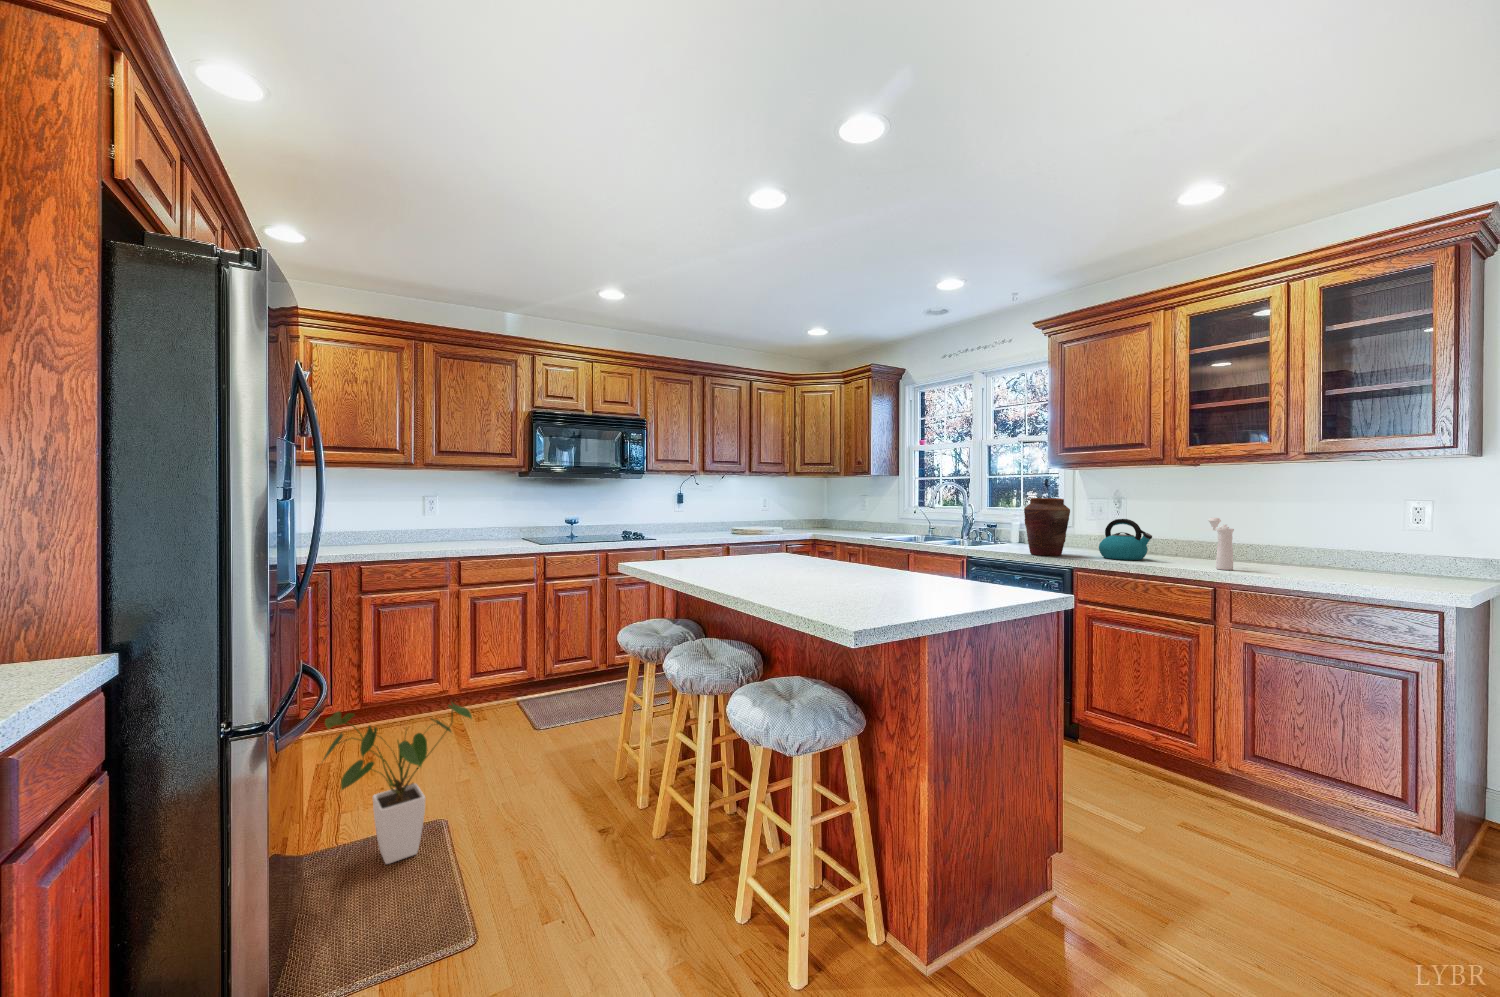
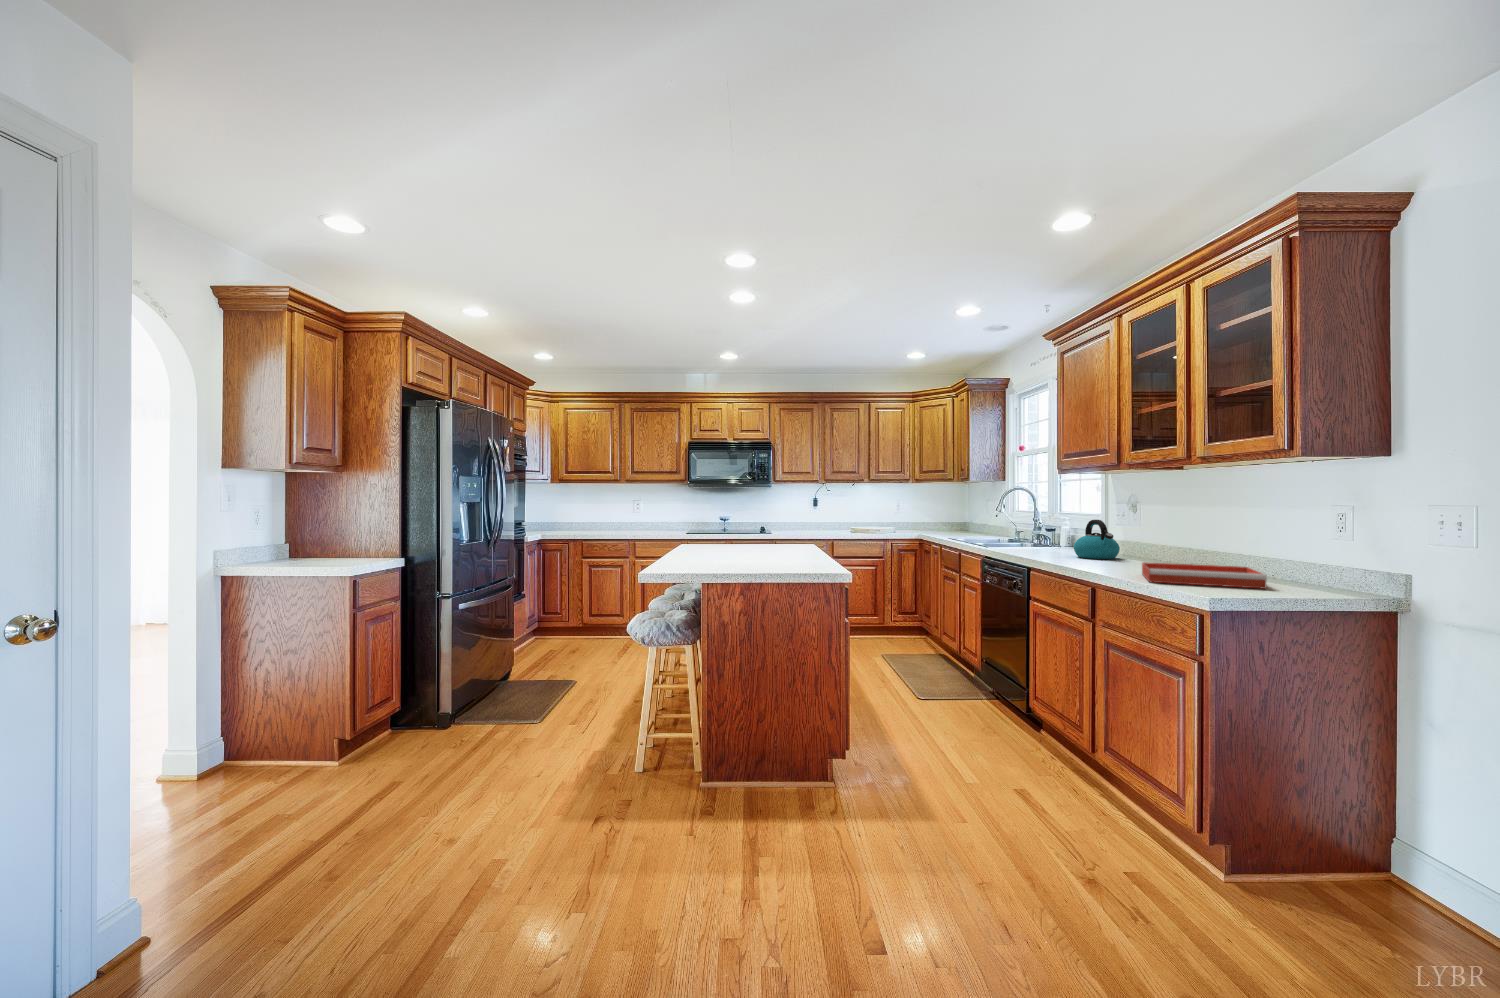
vase: present [1024,498,1070,556] -> none [1014,500,1056,553]
pepper mill: present [1208,518,1234,570] -> none [1134,518,1157,568]
tray: none [1272,565,1439,589] -> present [1142,562,1267,589]
house plant: present [323,703,472,864] -> none [510,609,579,688]

